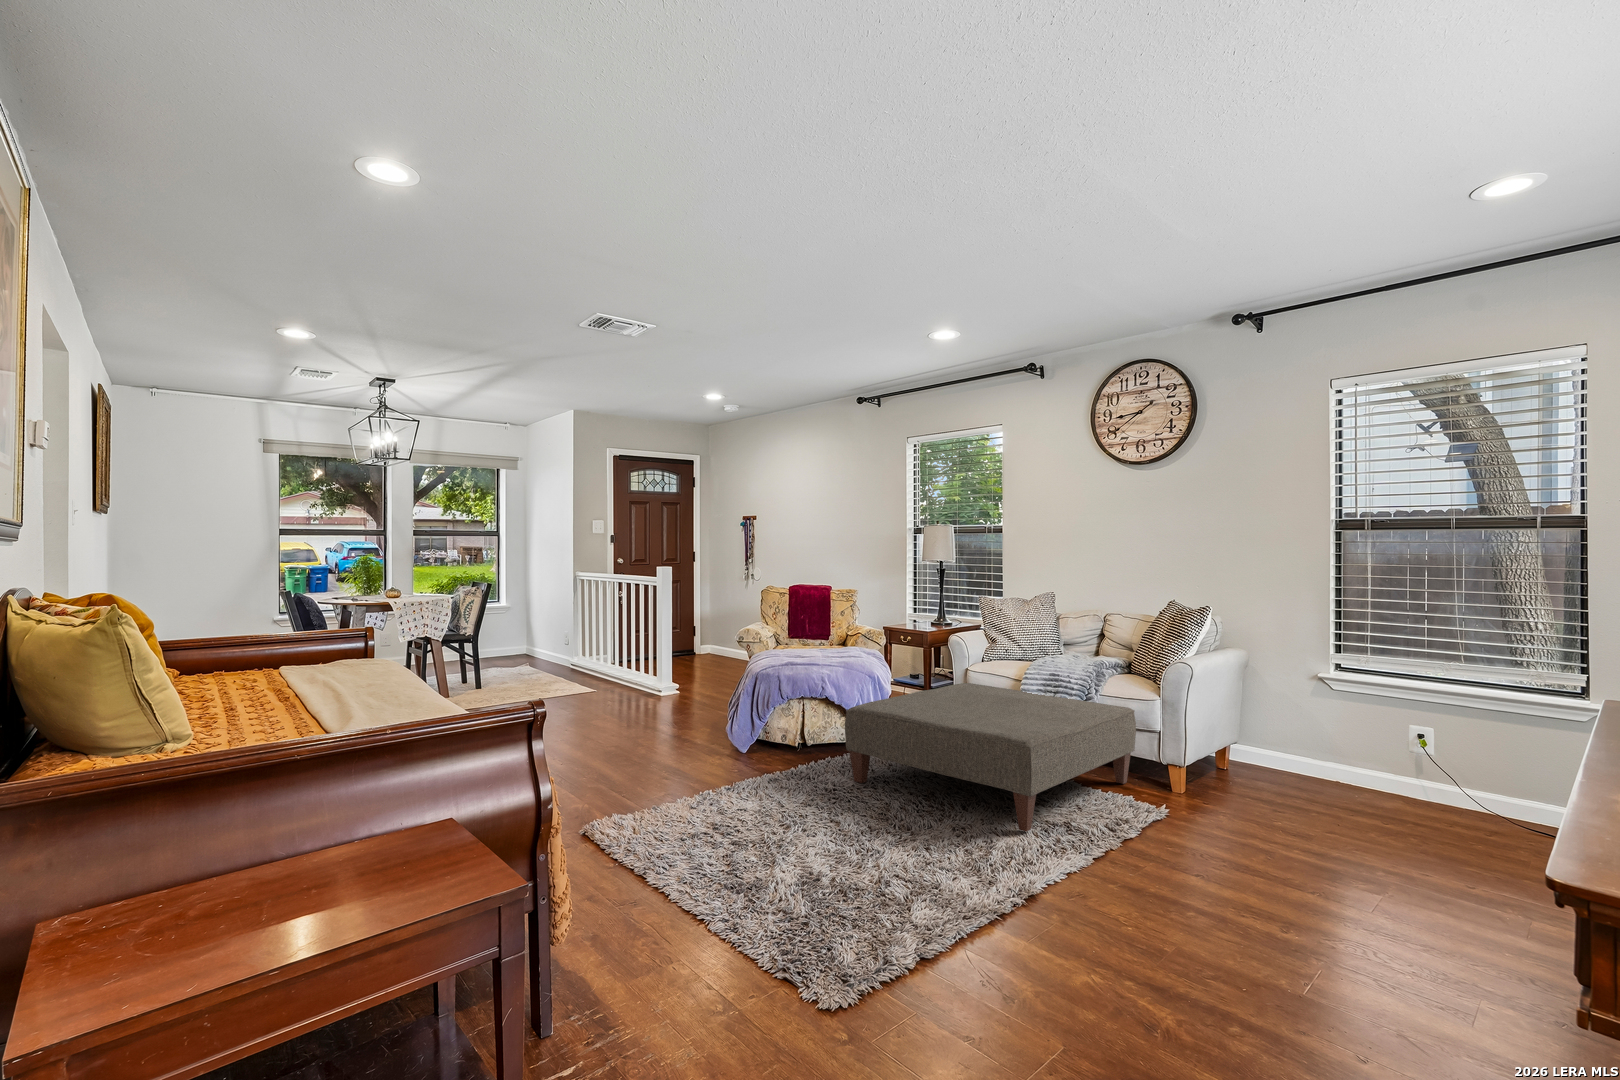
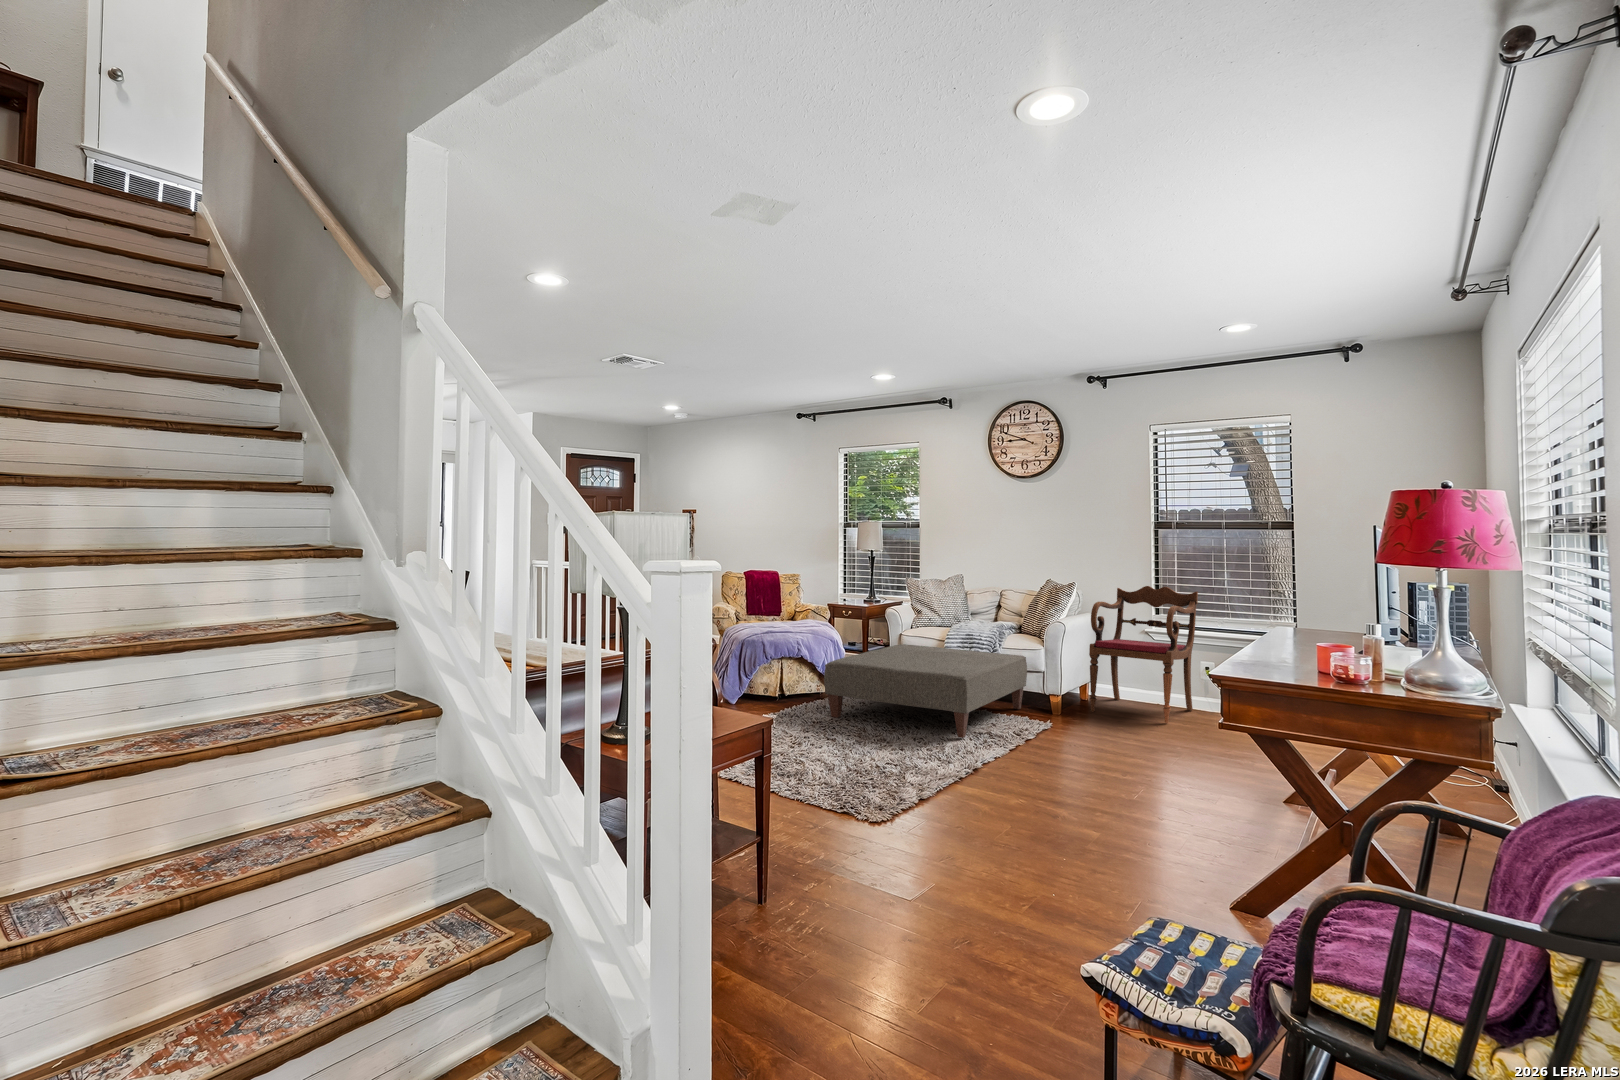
armchair: none [1231,613,1405,823] -> present [1089,586,1198,723]

